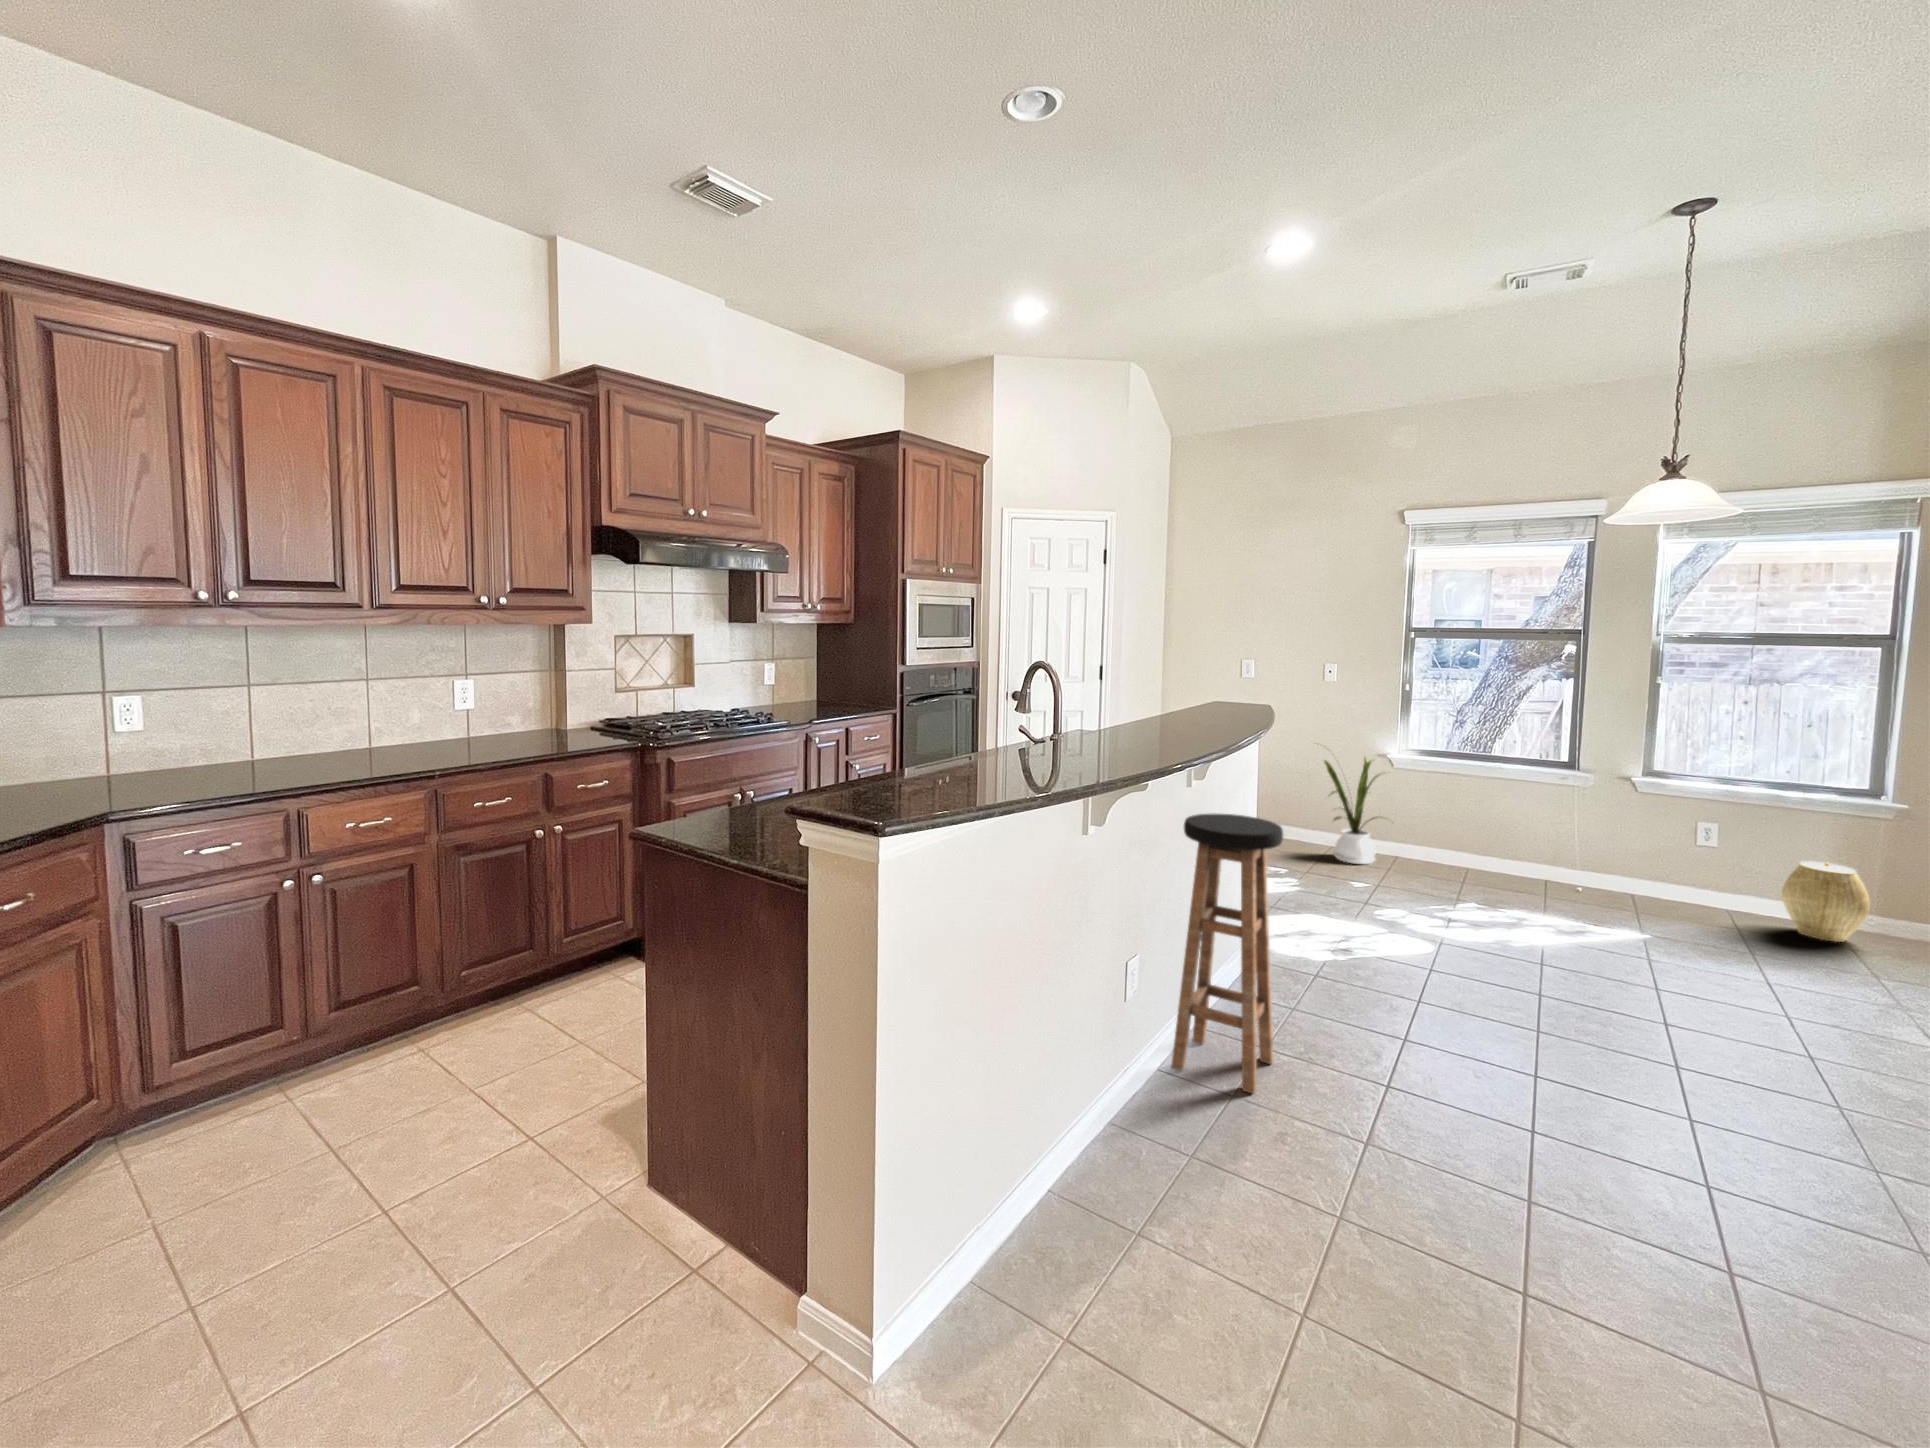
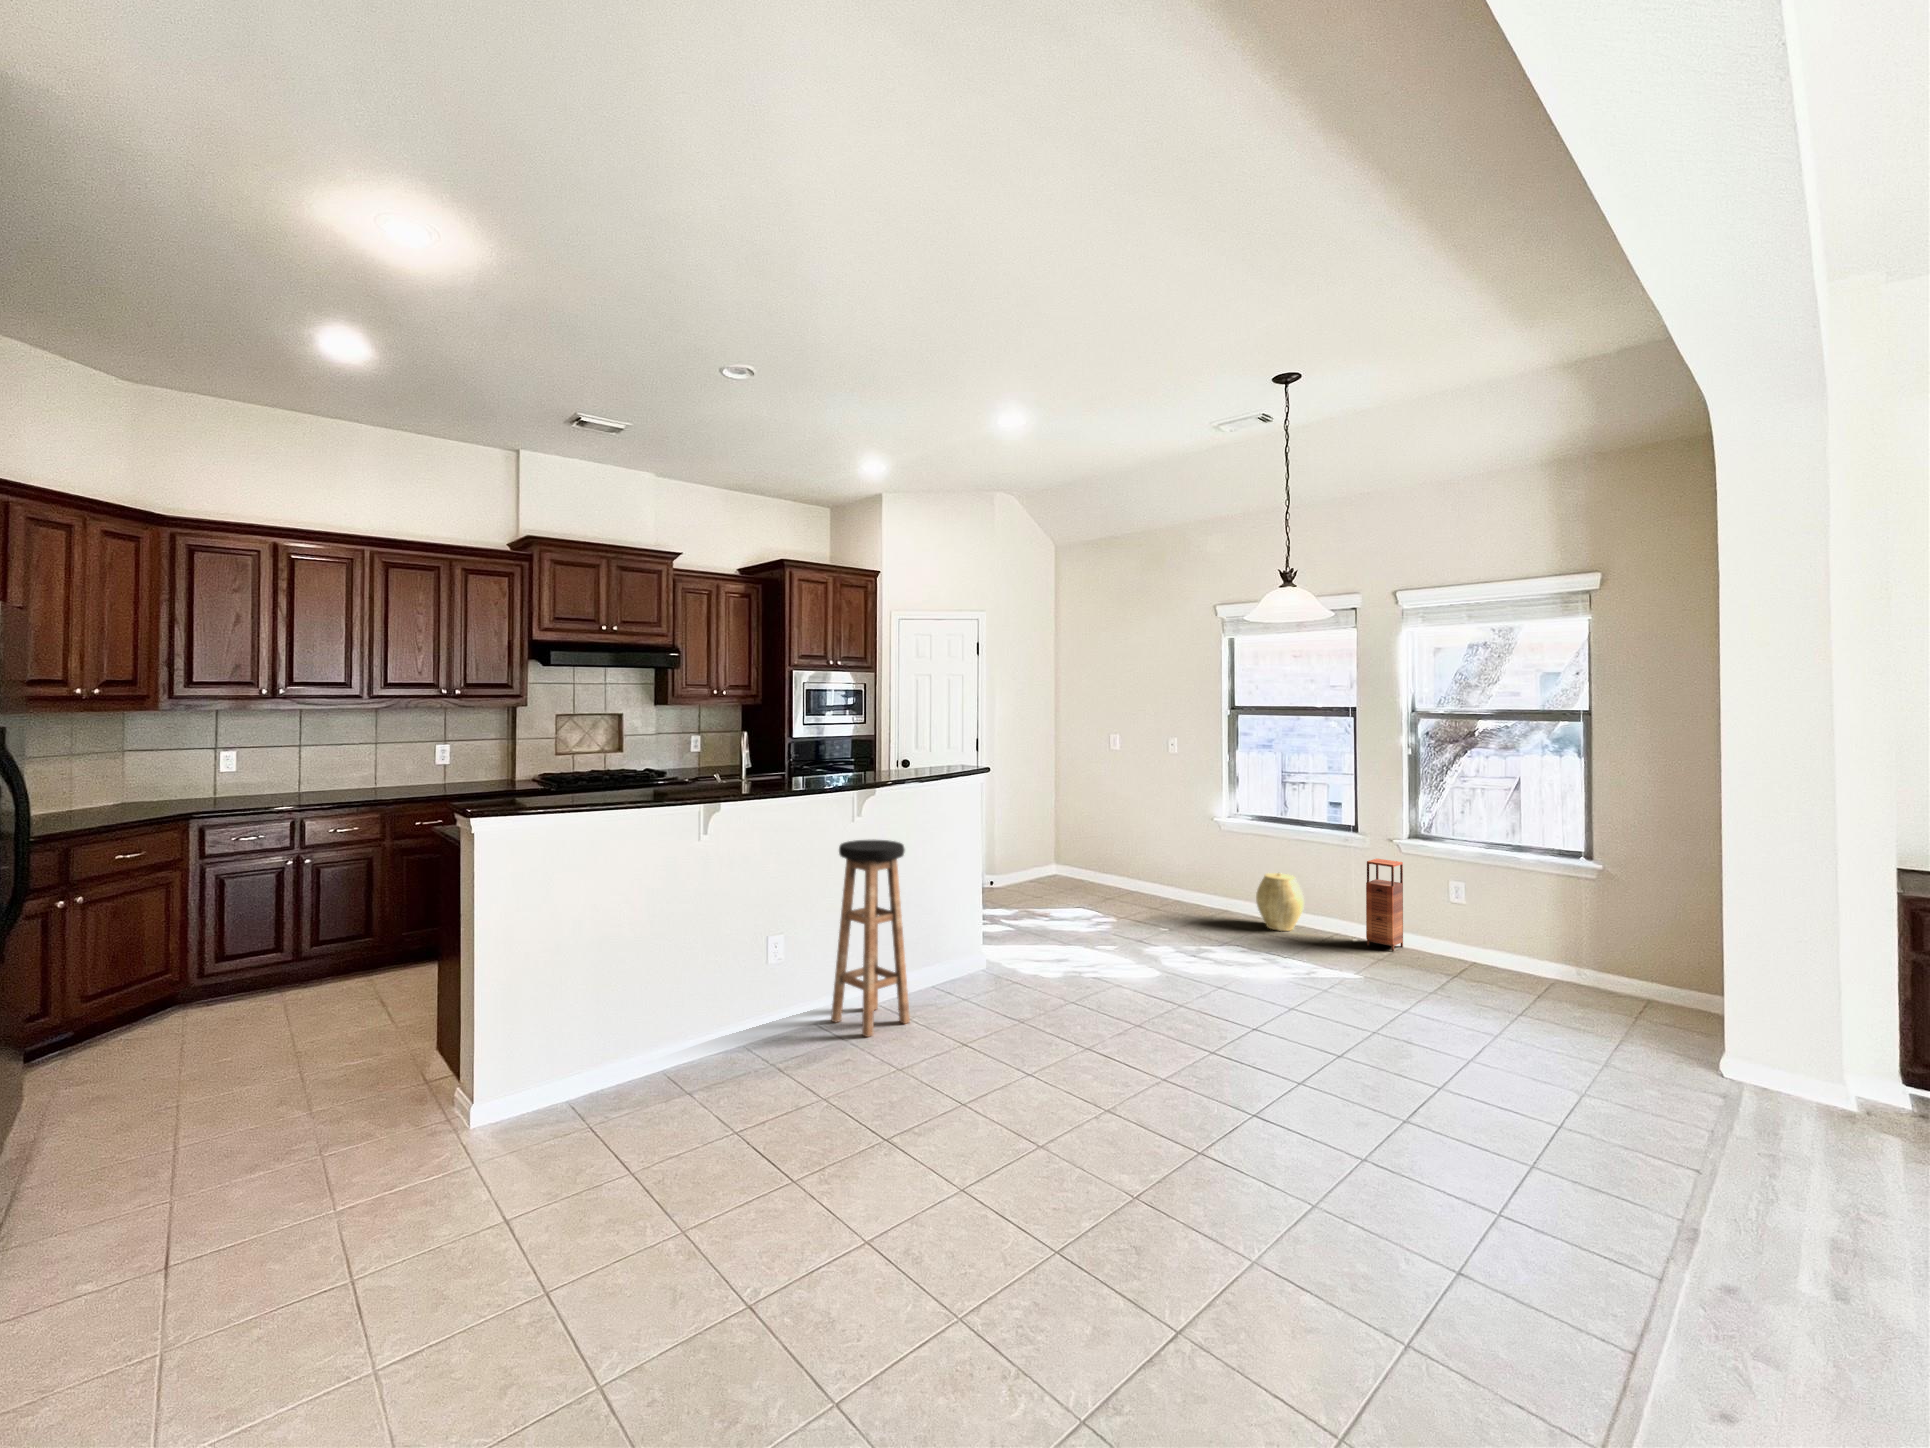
house plant: present [1324,758,1380,864] -> none [1155,805,1222,913]
storage cabinet: none [1594,800,1637,904] -> present [1366,859,1403,951]
woven basket: present [1782,861,1870,942] -> present [1256,873,1304,931]

